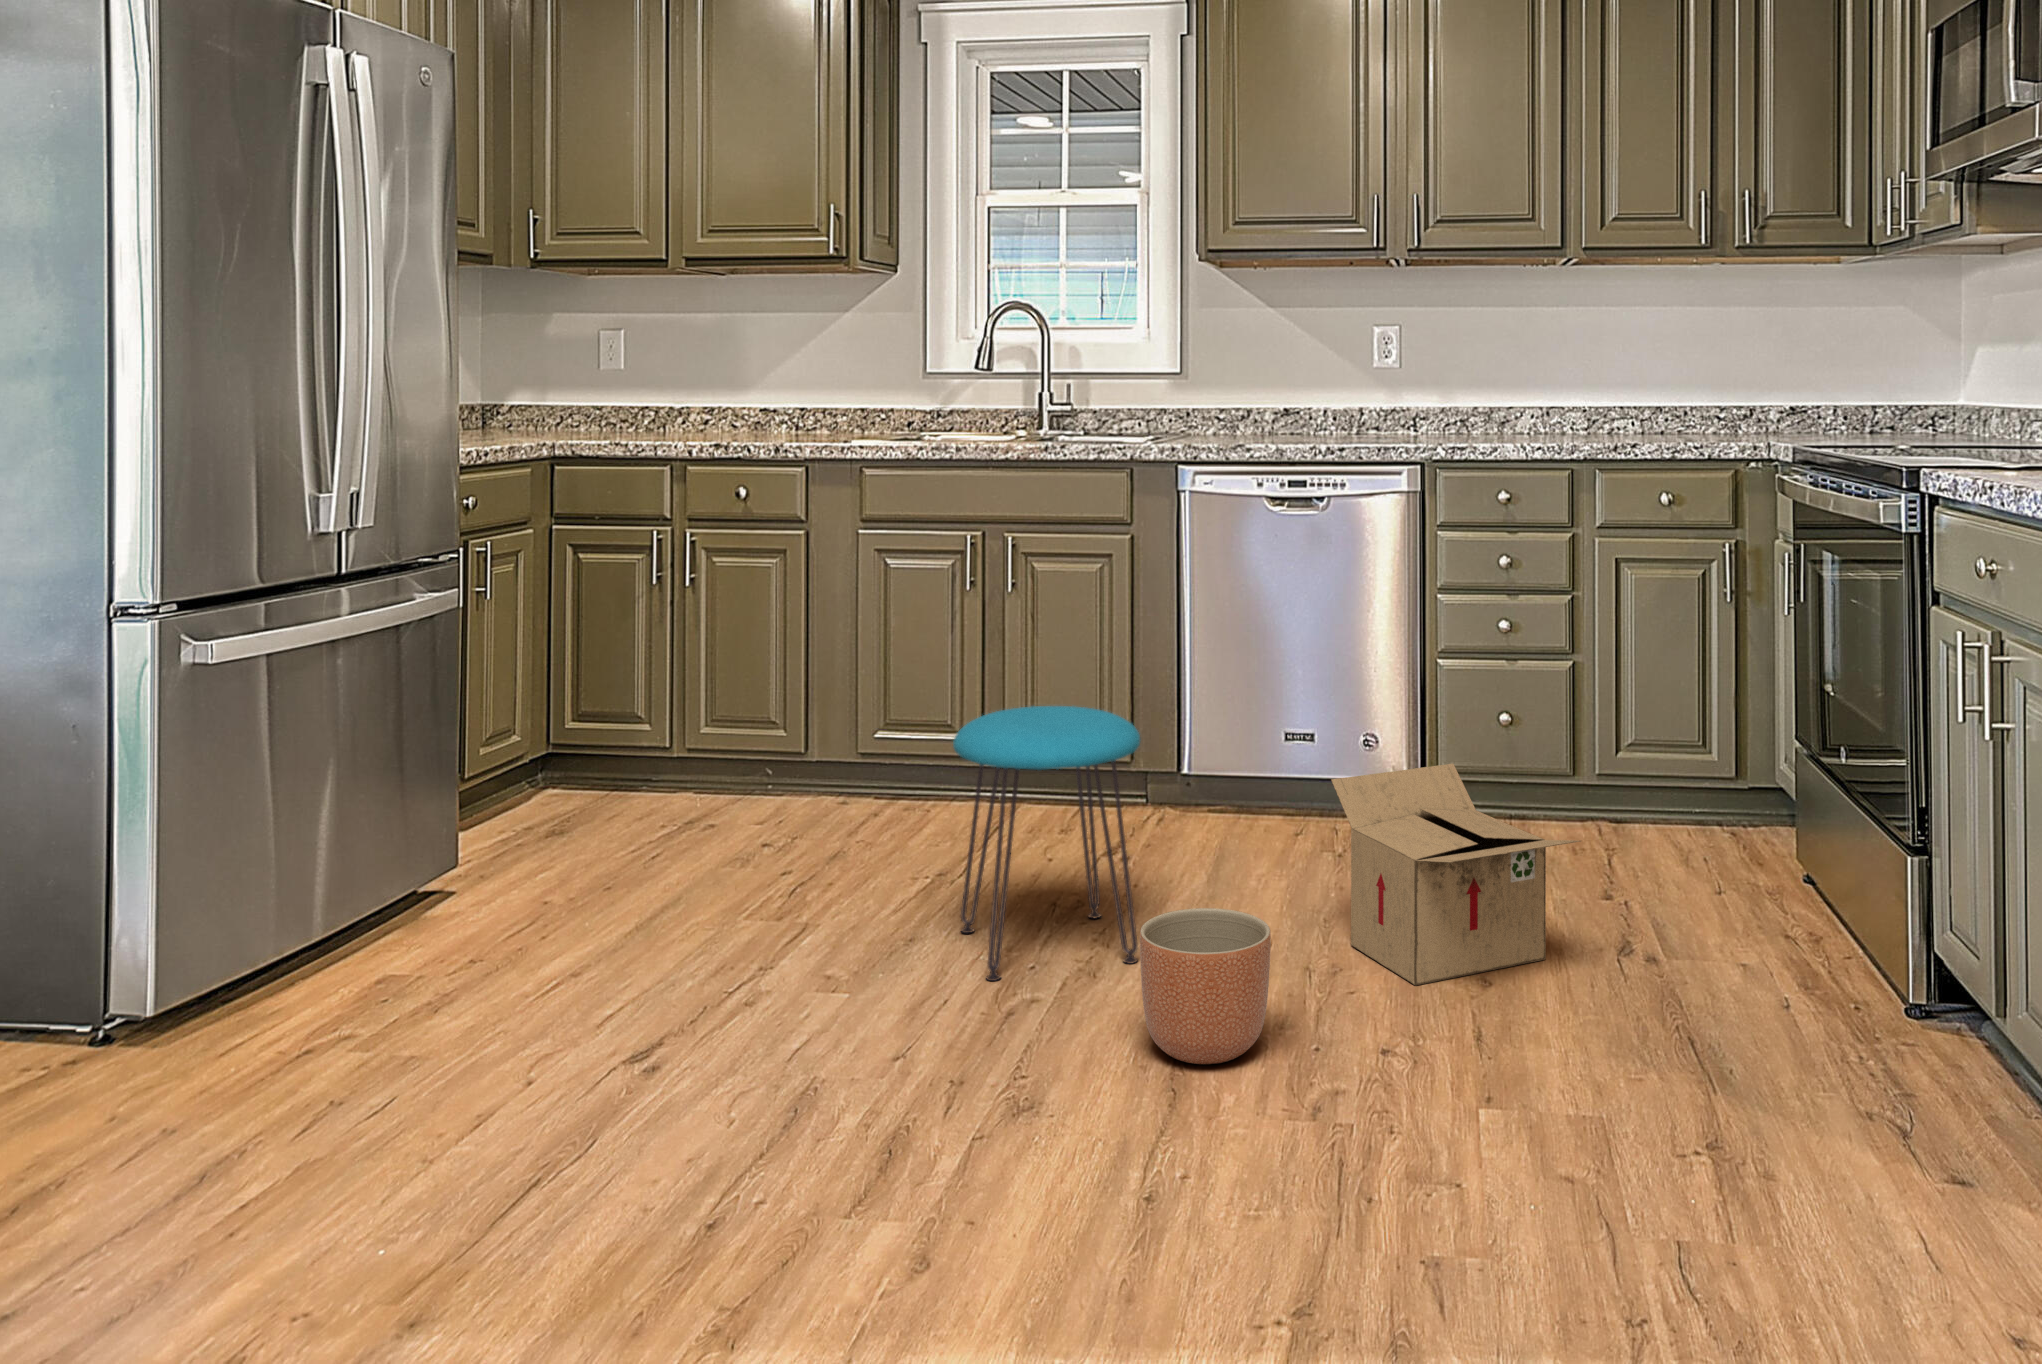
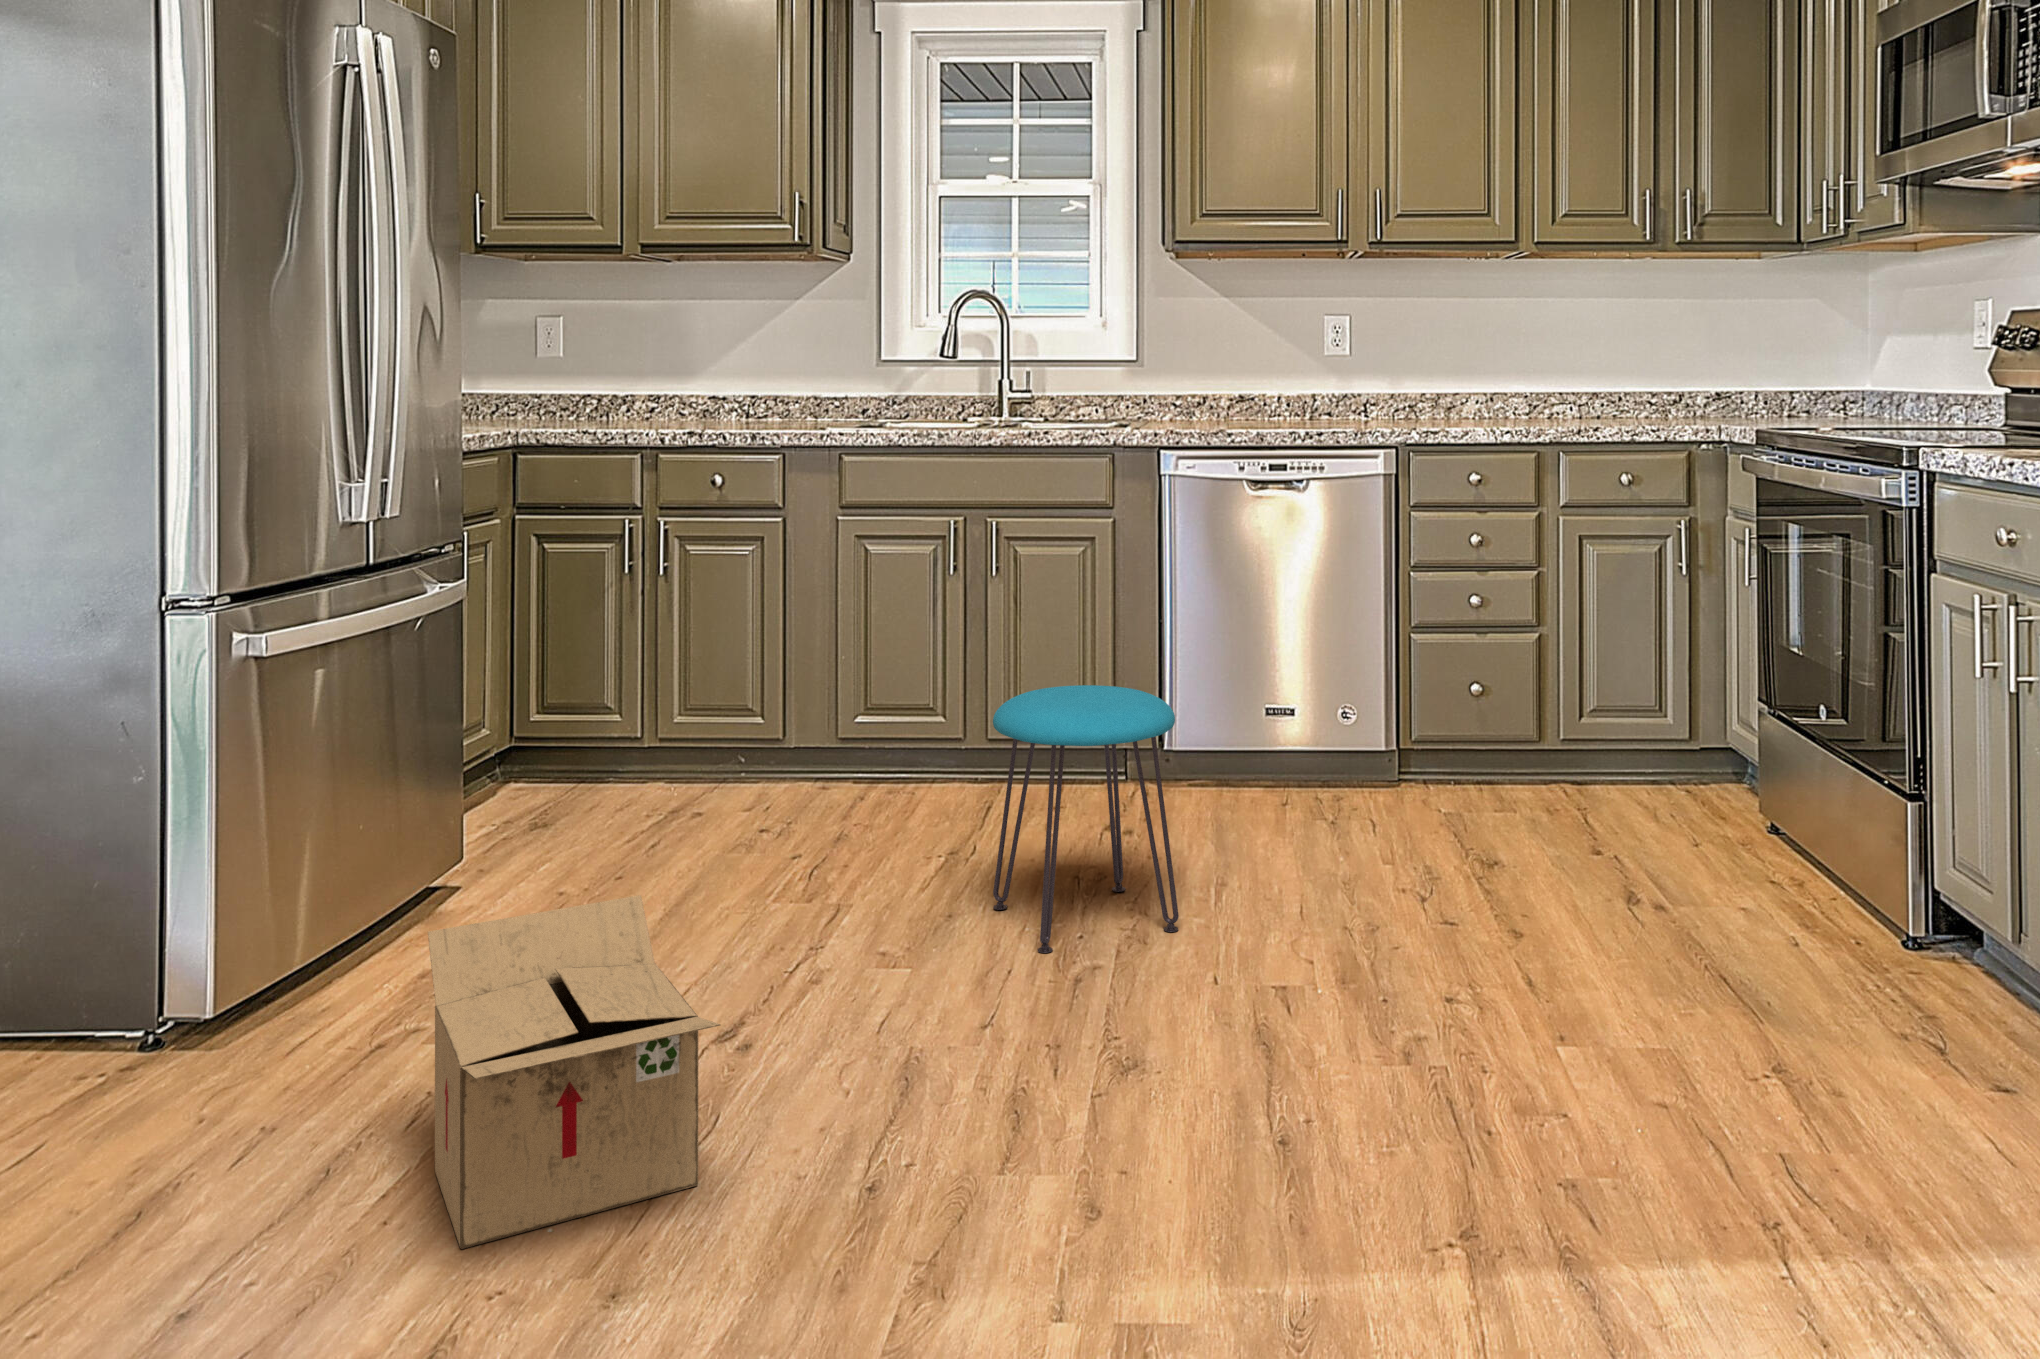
cardboard box: present [1331,764,1581,986] -> present [428,895,720,1249]
planter: present [1140,908,1271,1064] -> none [1216,873,1340,1021]

